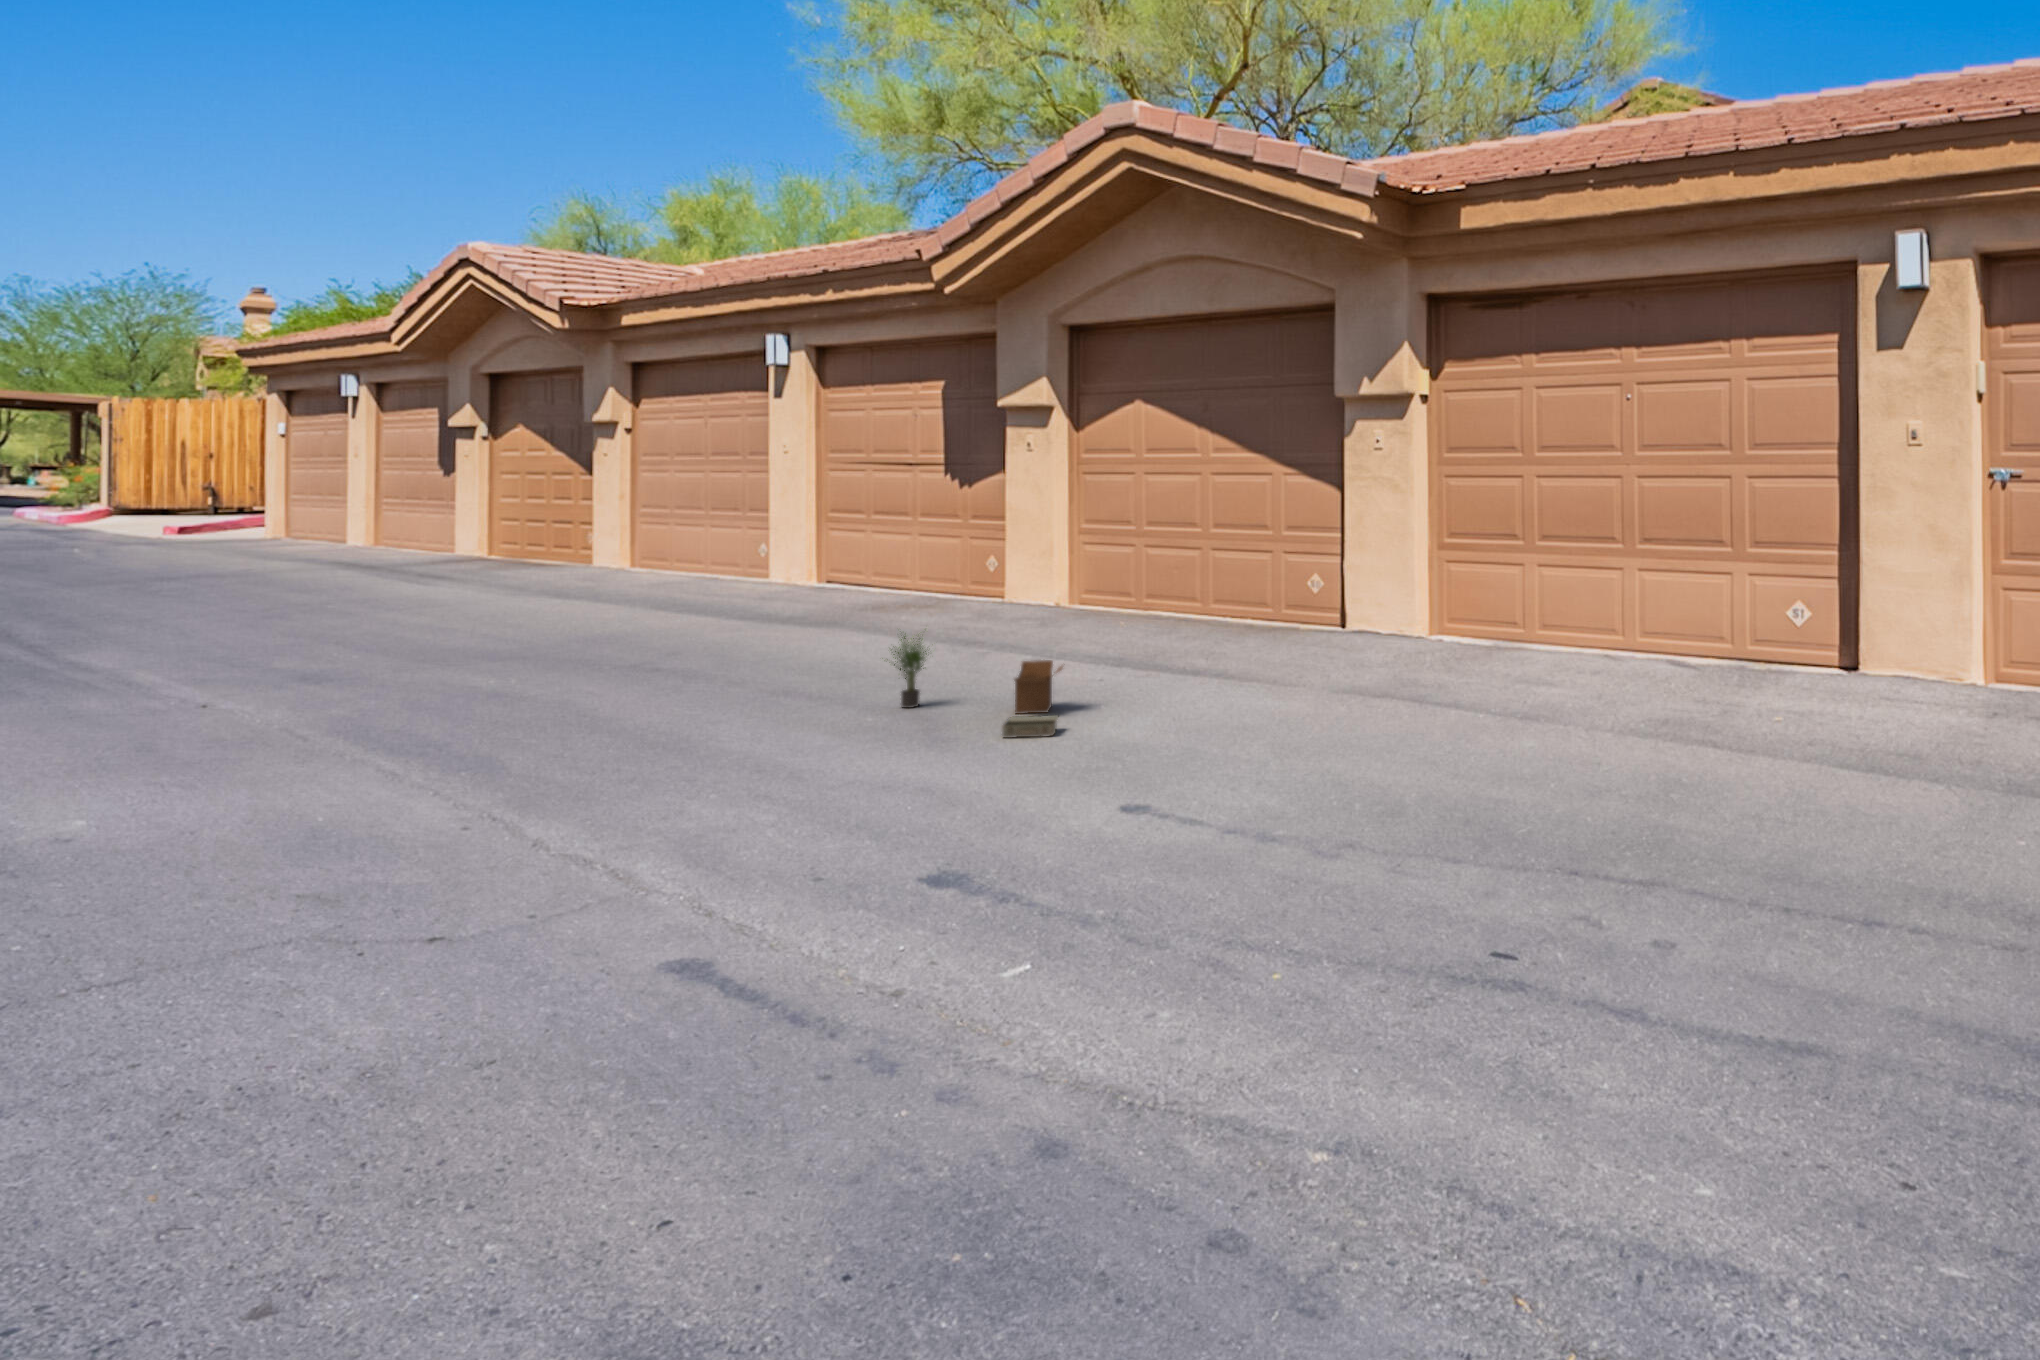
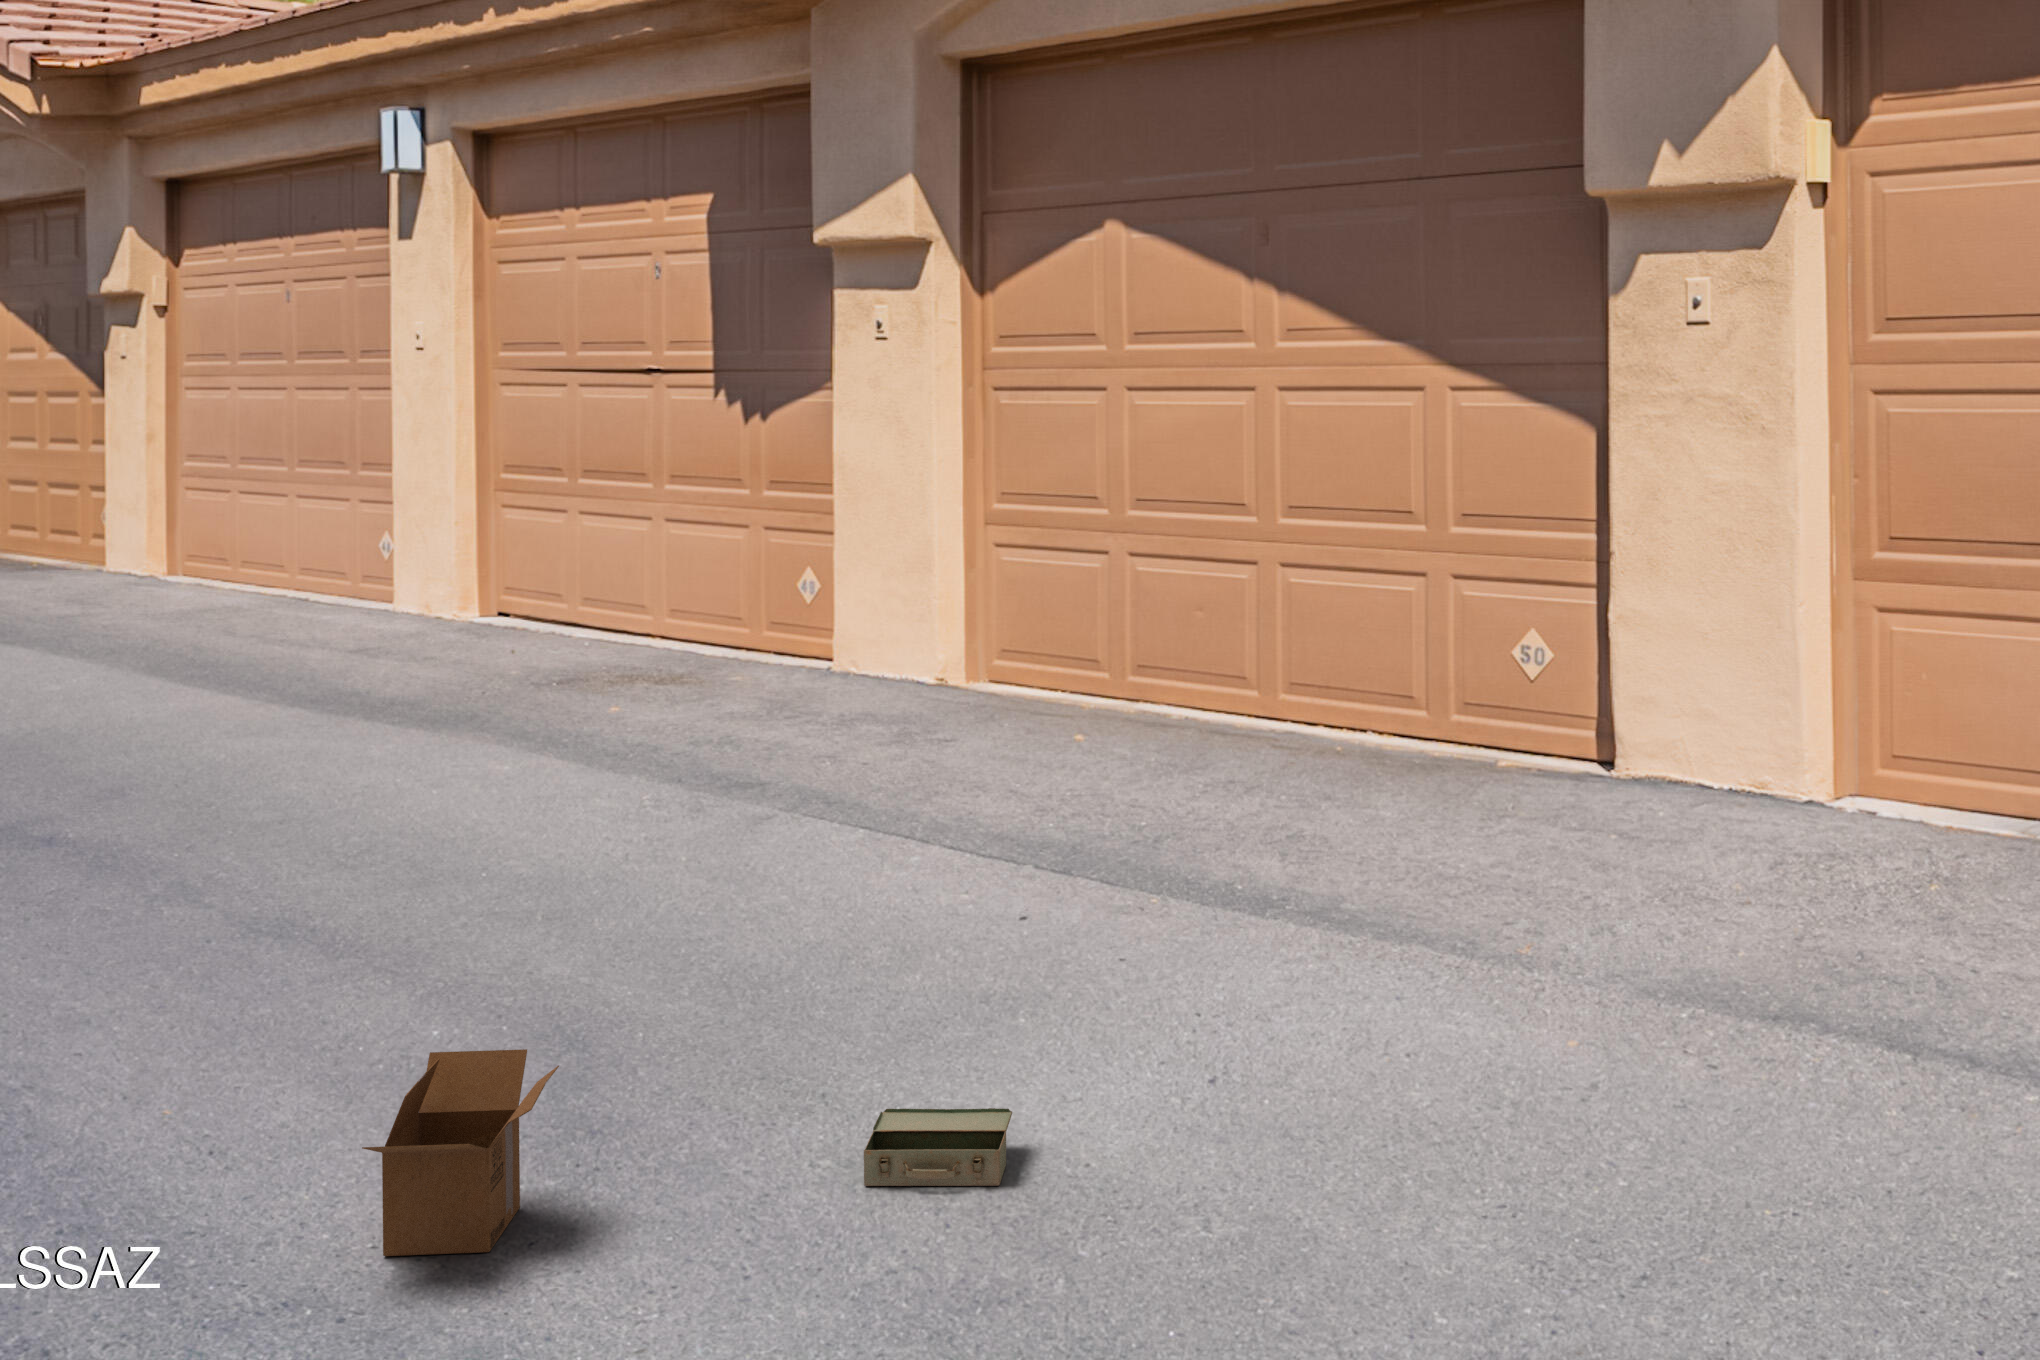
potted plant: present [891,636,927,708] -> none [542,809,698,1030]
cardboard box: present [1015,660,1062,714] -> present [362,1049,559,1256]

